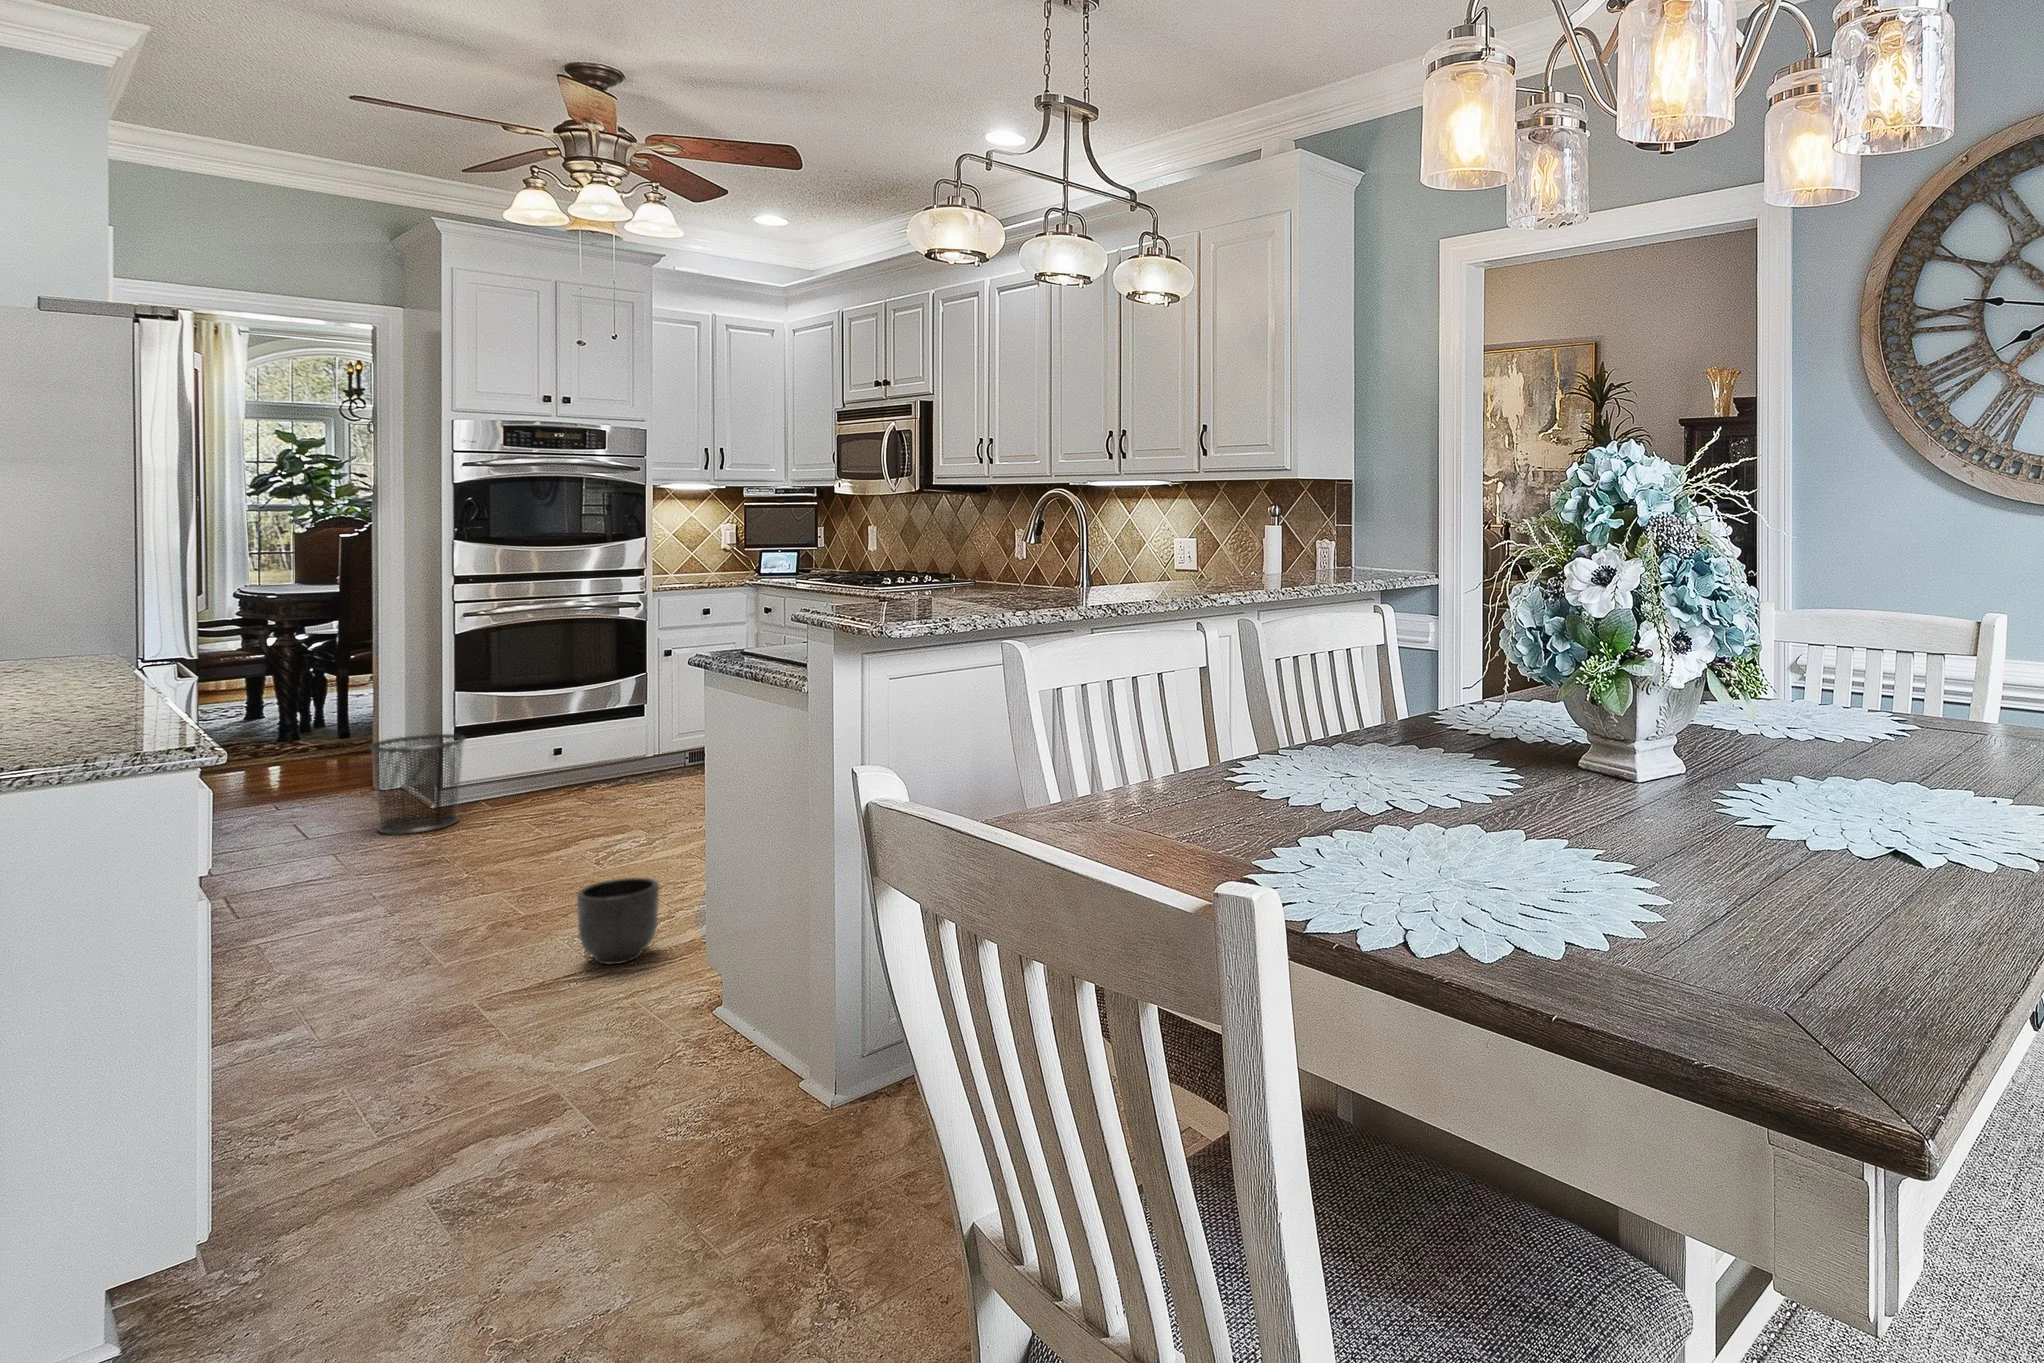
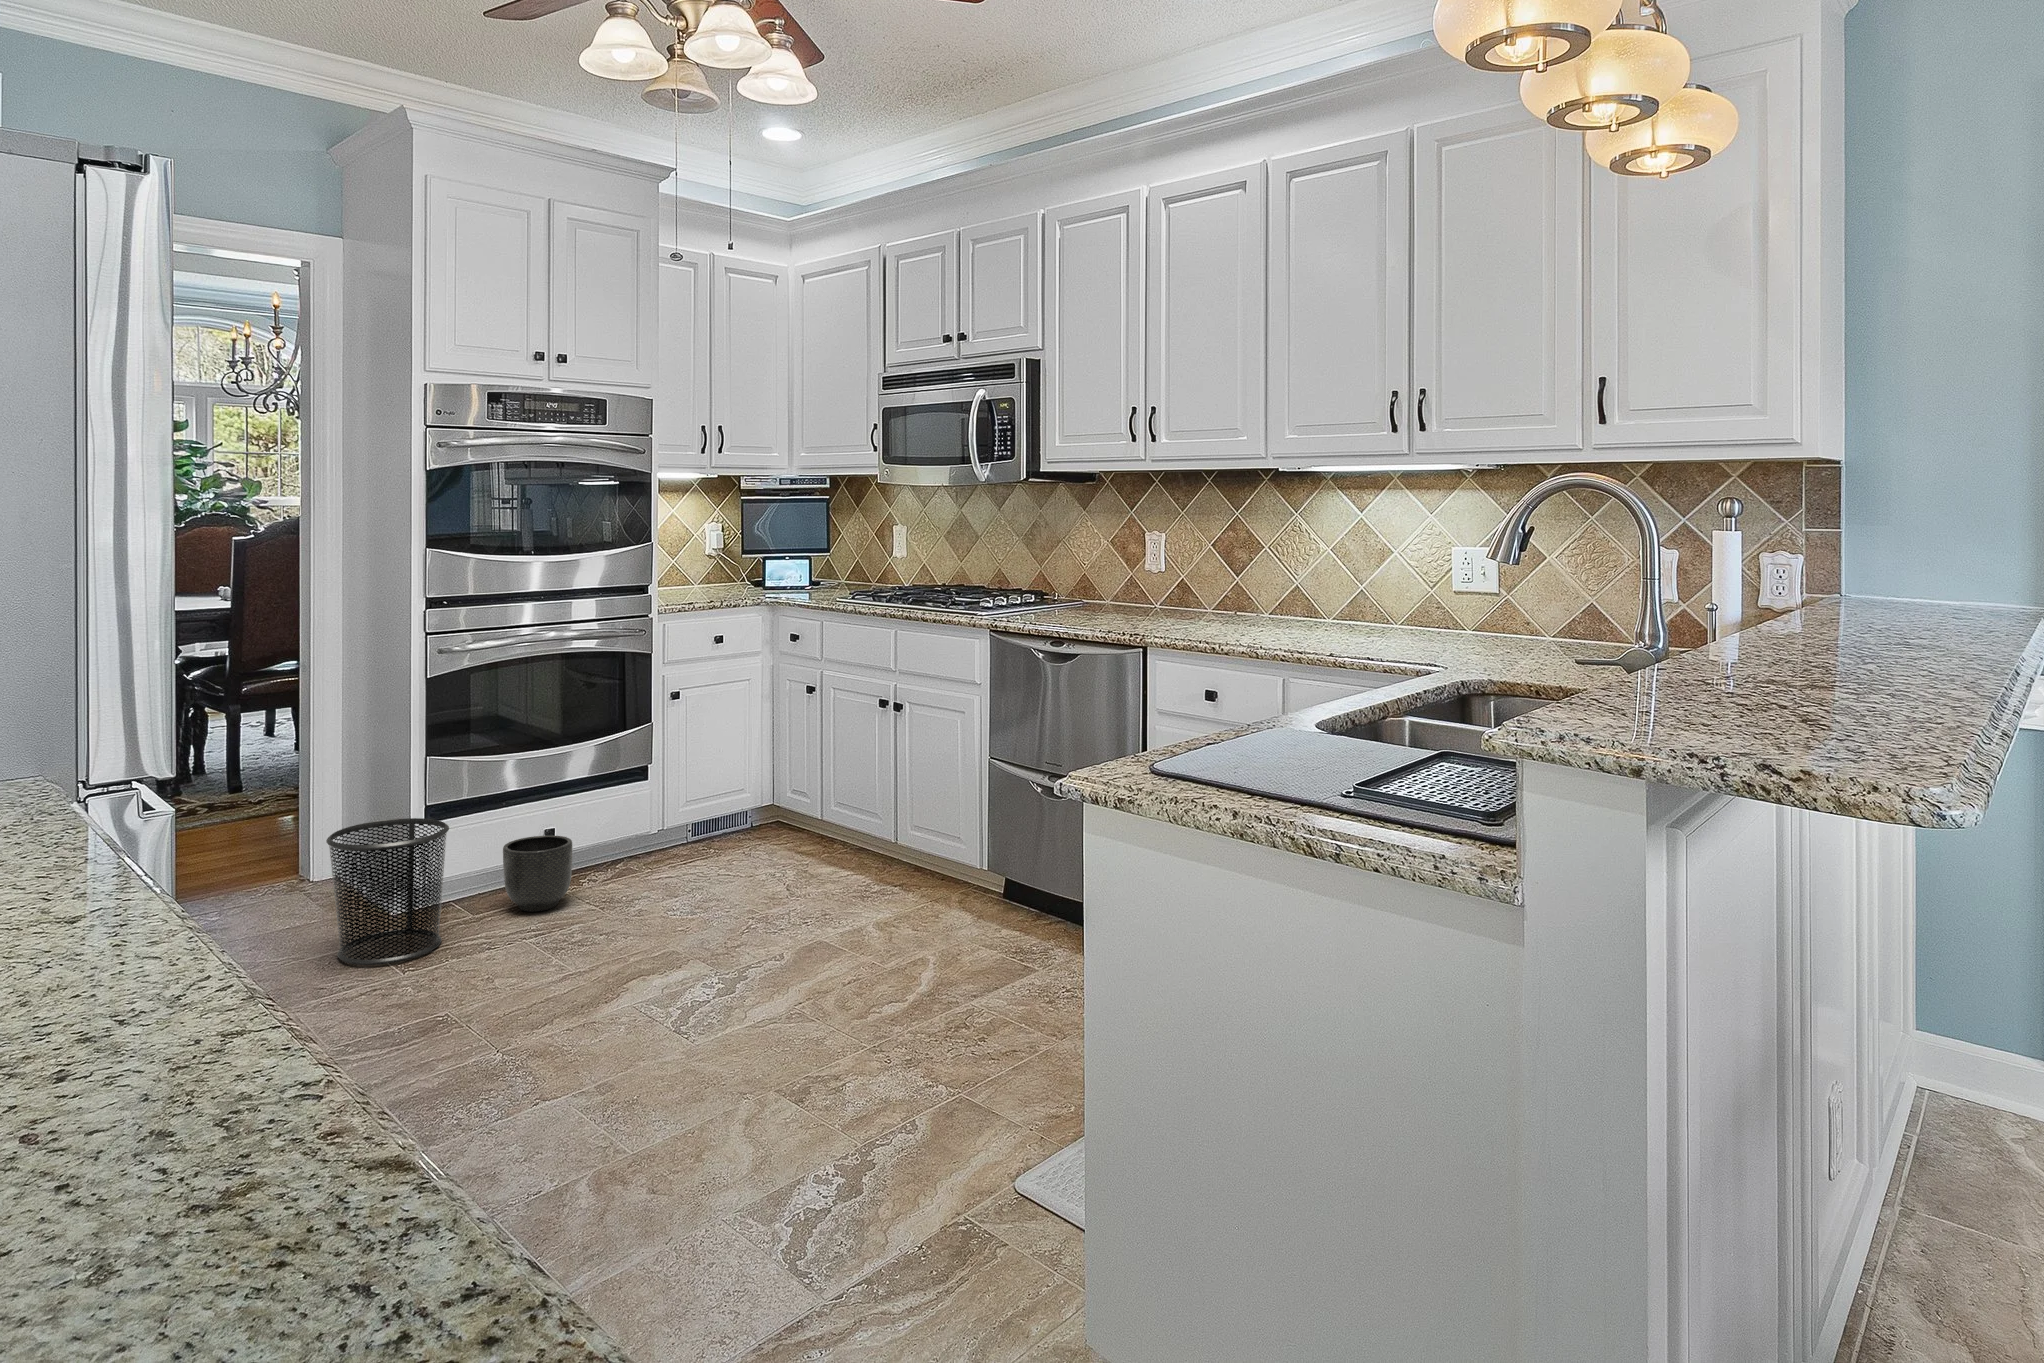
planter: present [577,878,659,965] -> present [503,835,572,912]

